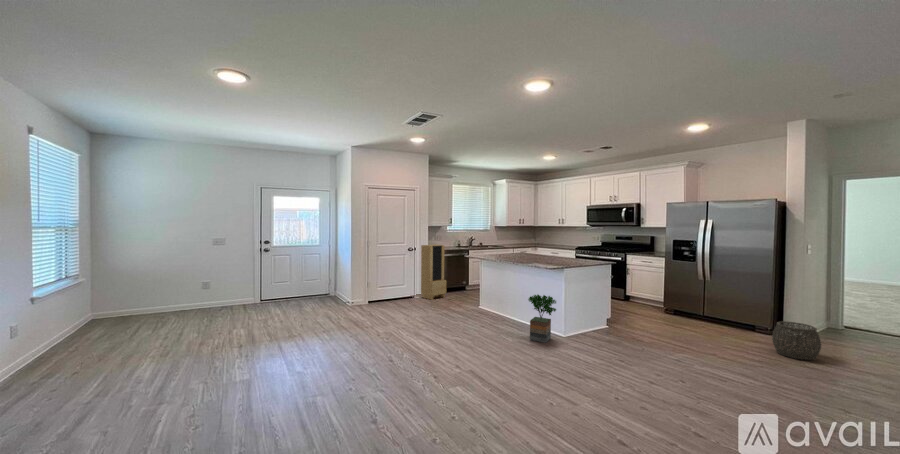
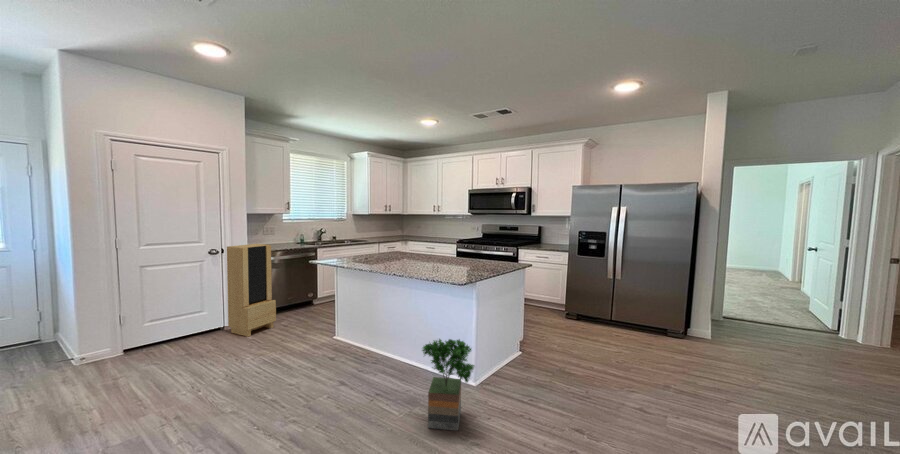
woven basket: present [772,321,821,360] -> none [722,335,783,388]

